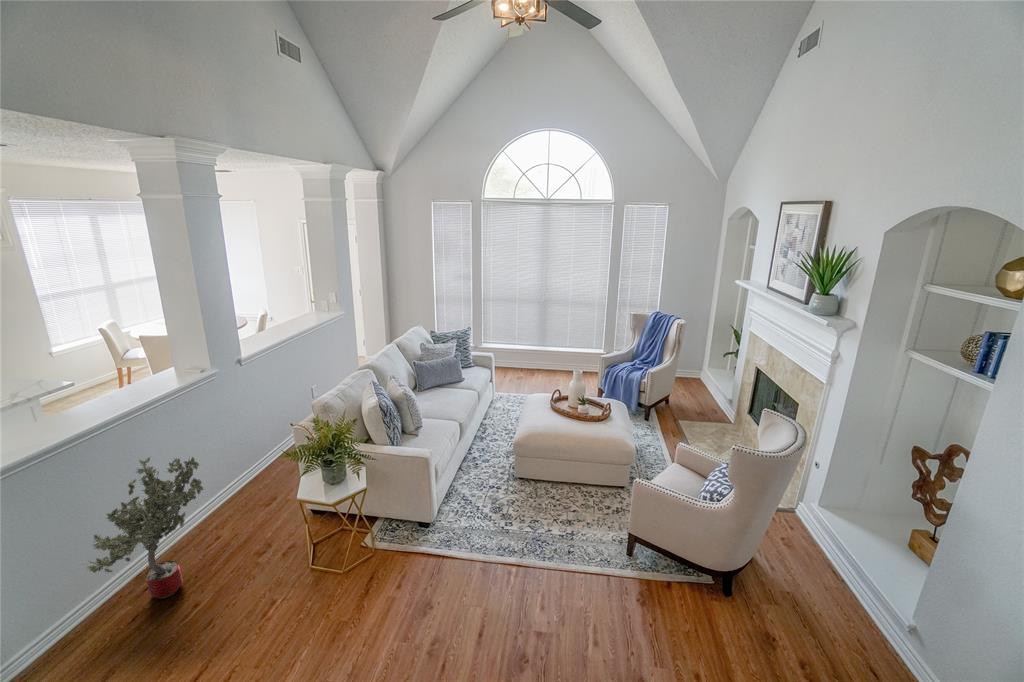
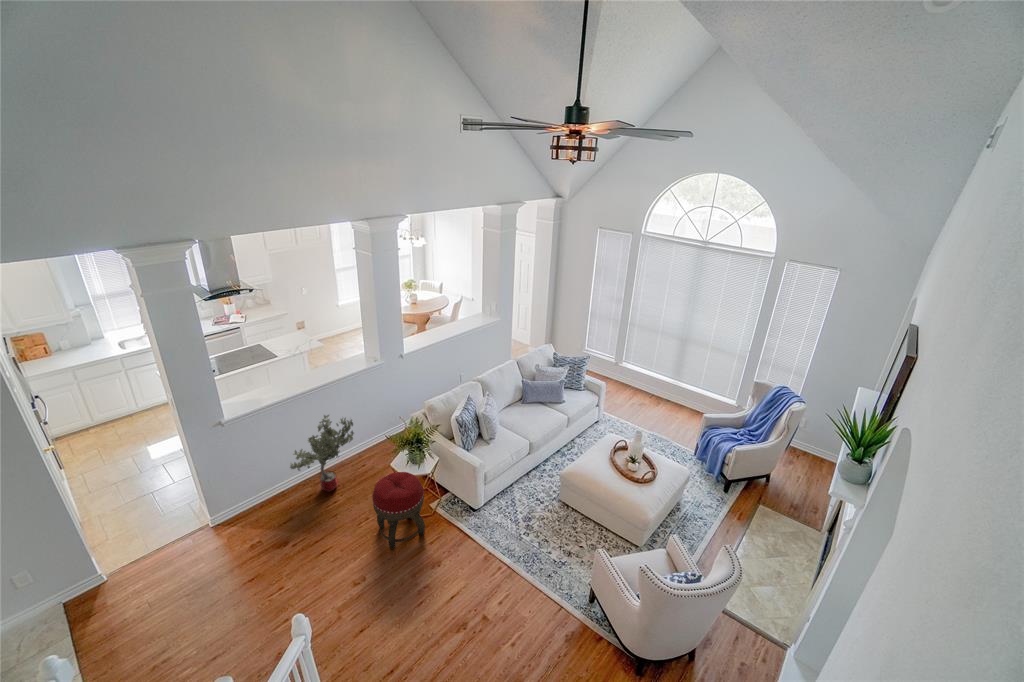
footstool: none [292,495,380,622] -> present [372,472,425,549]

